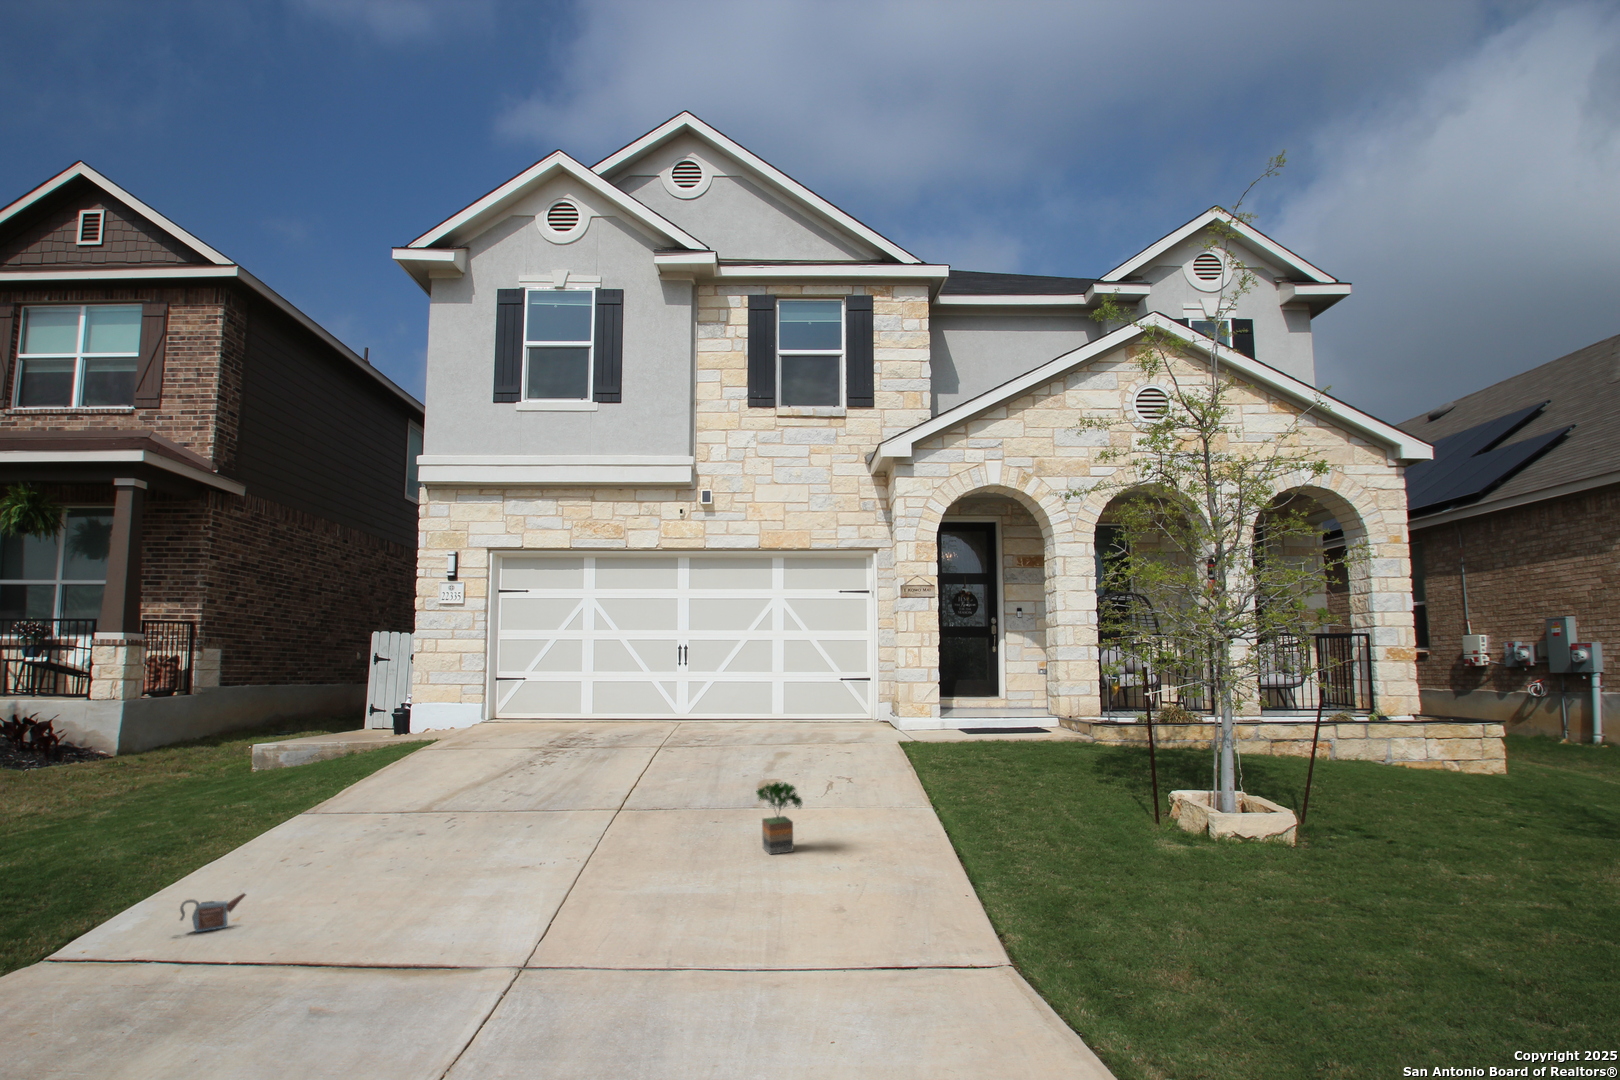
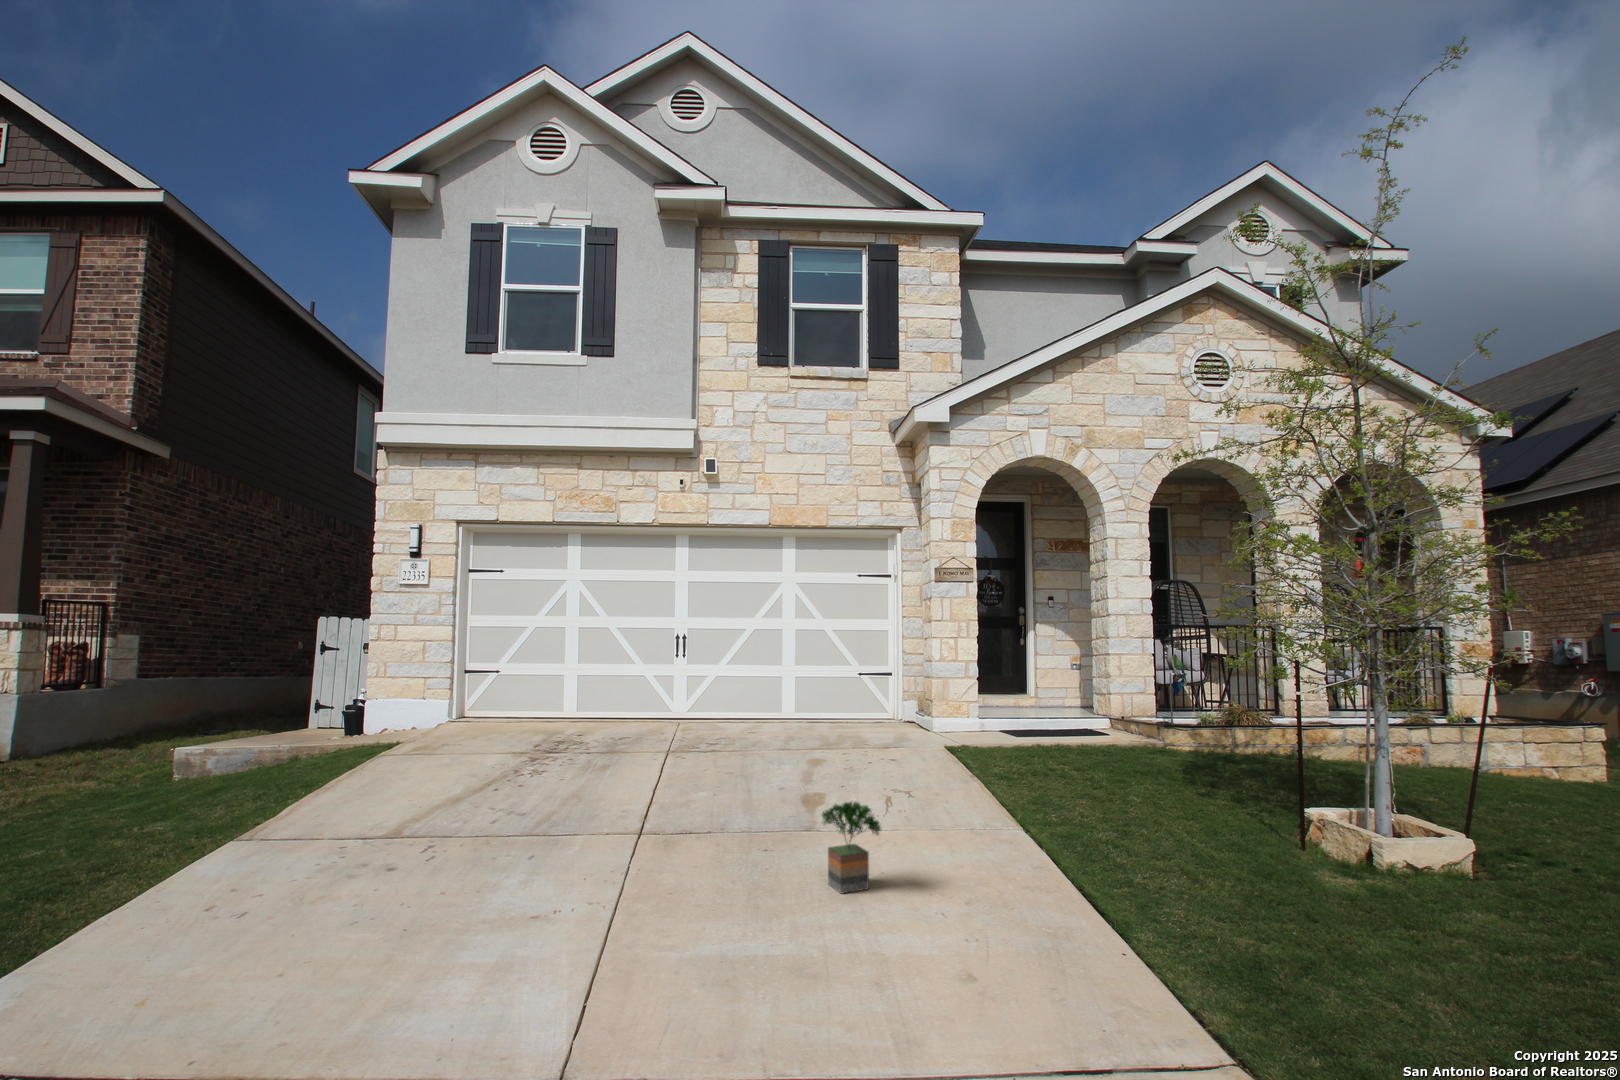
watering can: present [180,894,246,932] -> none [56,963,155,1021]

